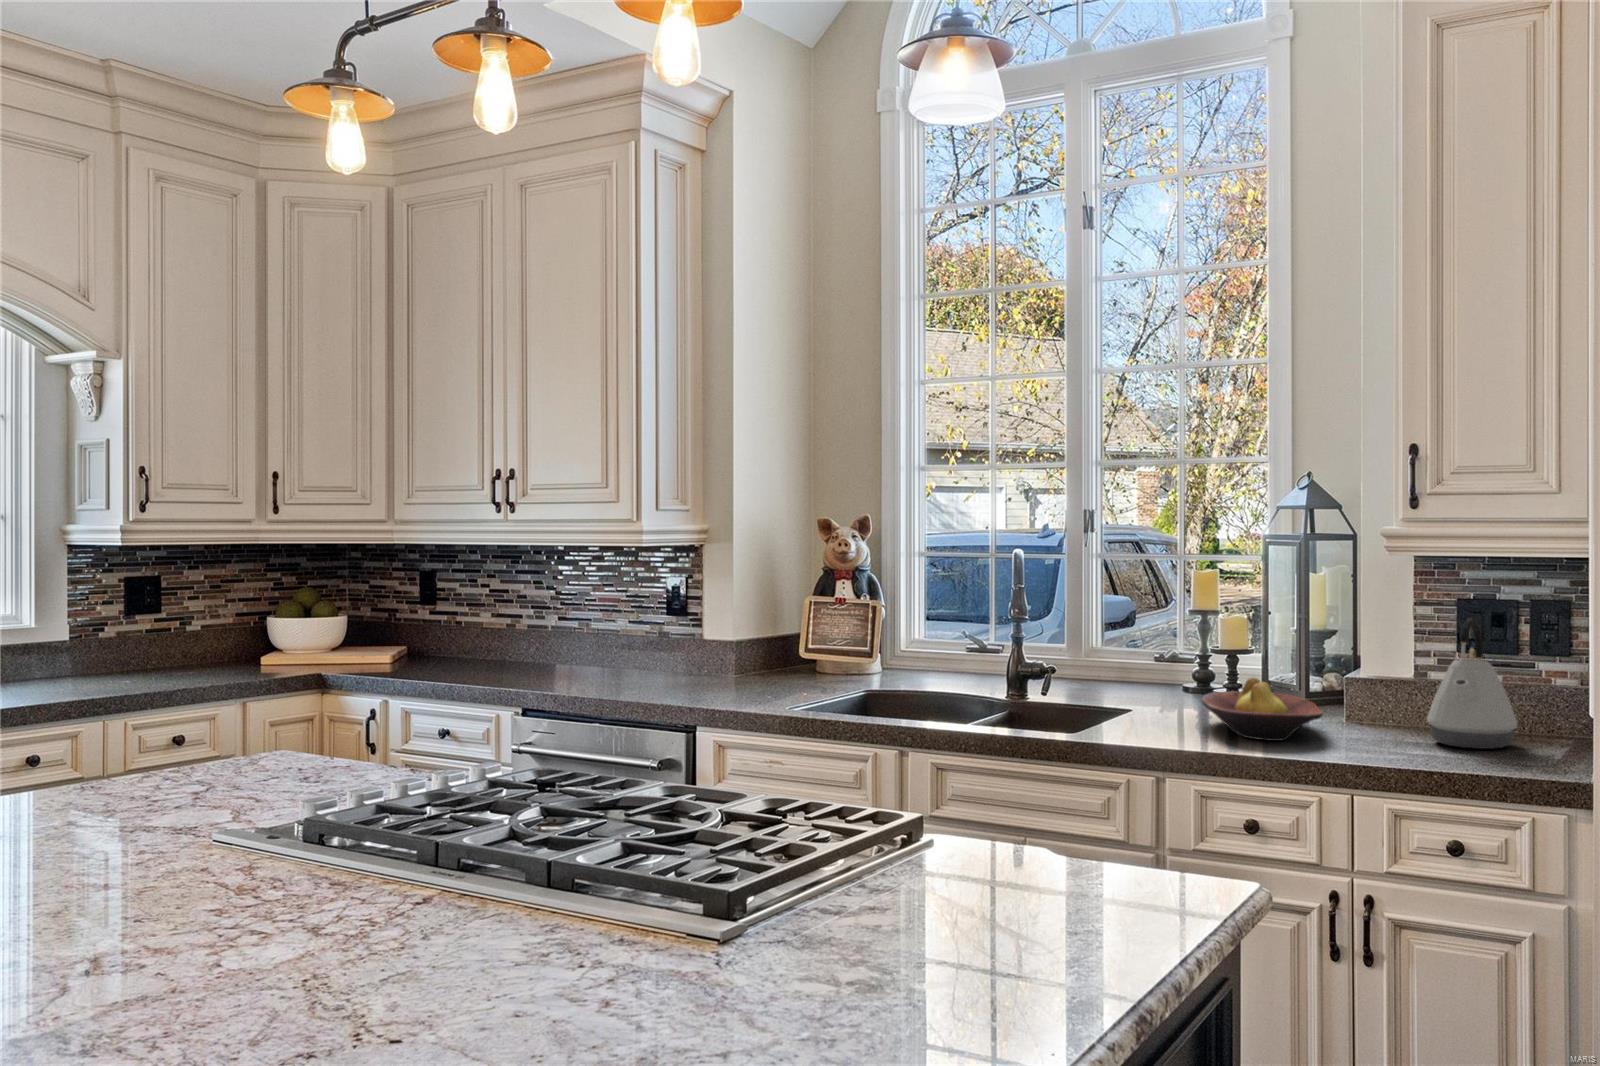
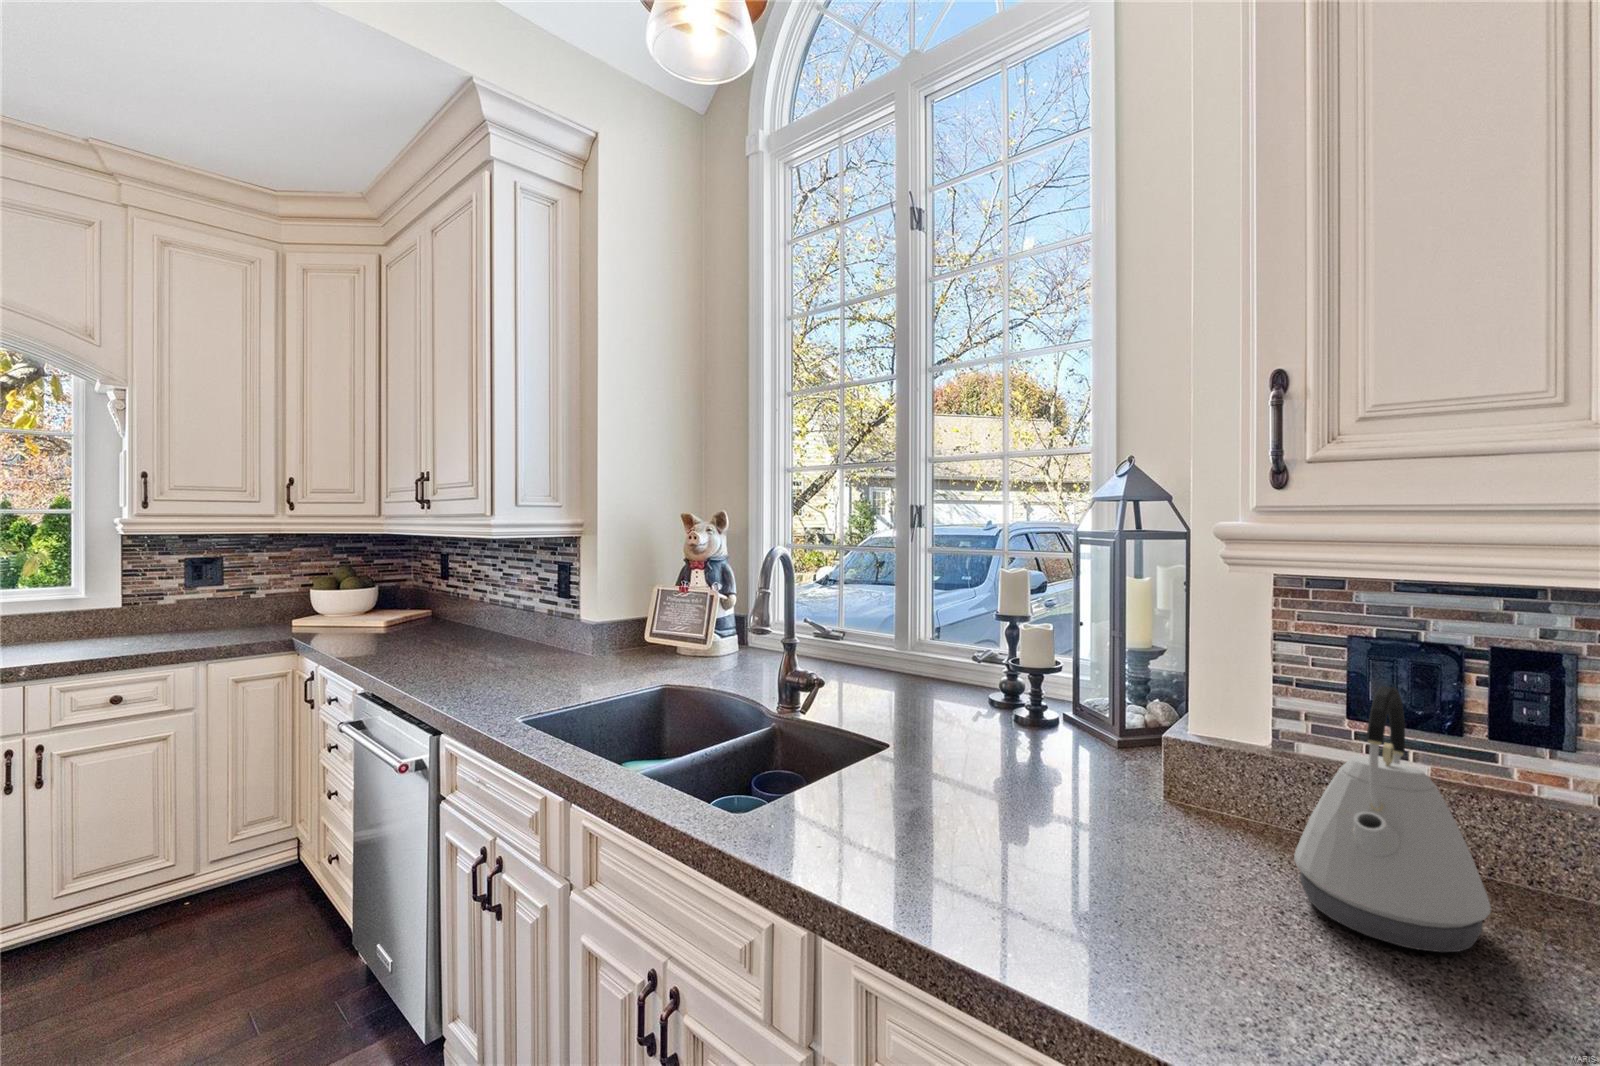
fruit bowl: present [1201,678,1323,741] -> none [937,732,1109,861]

